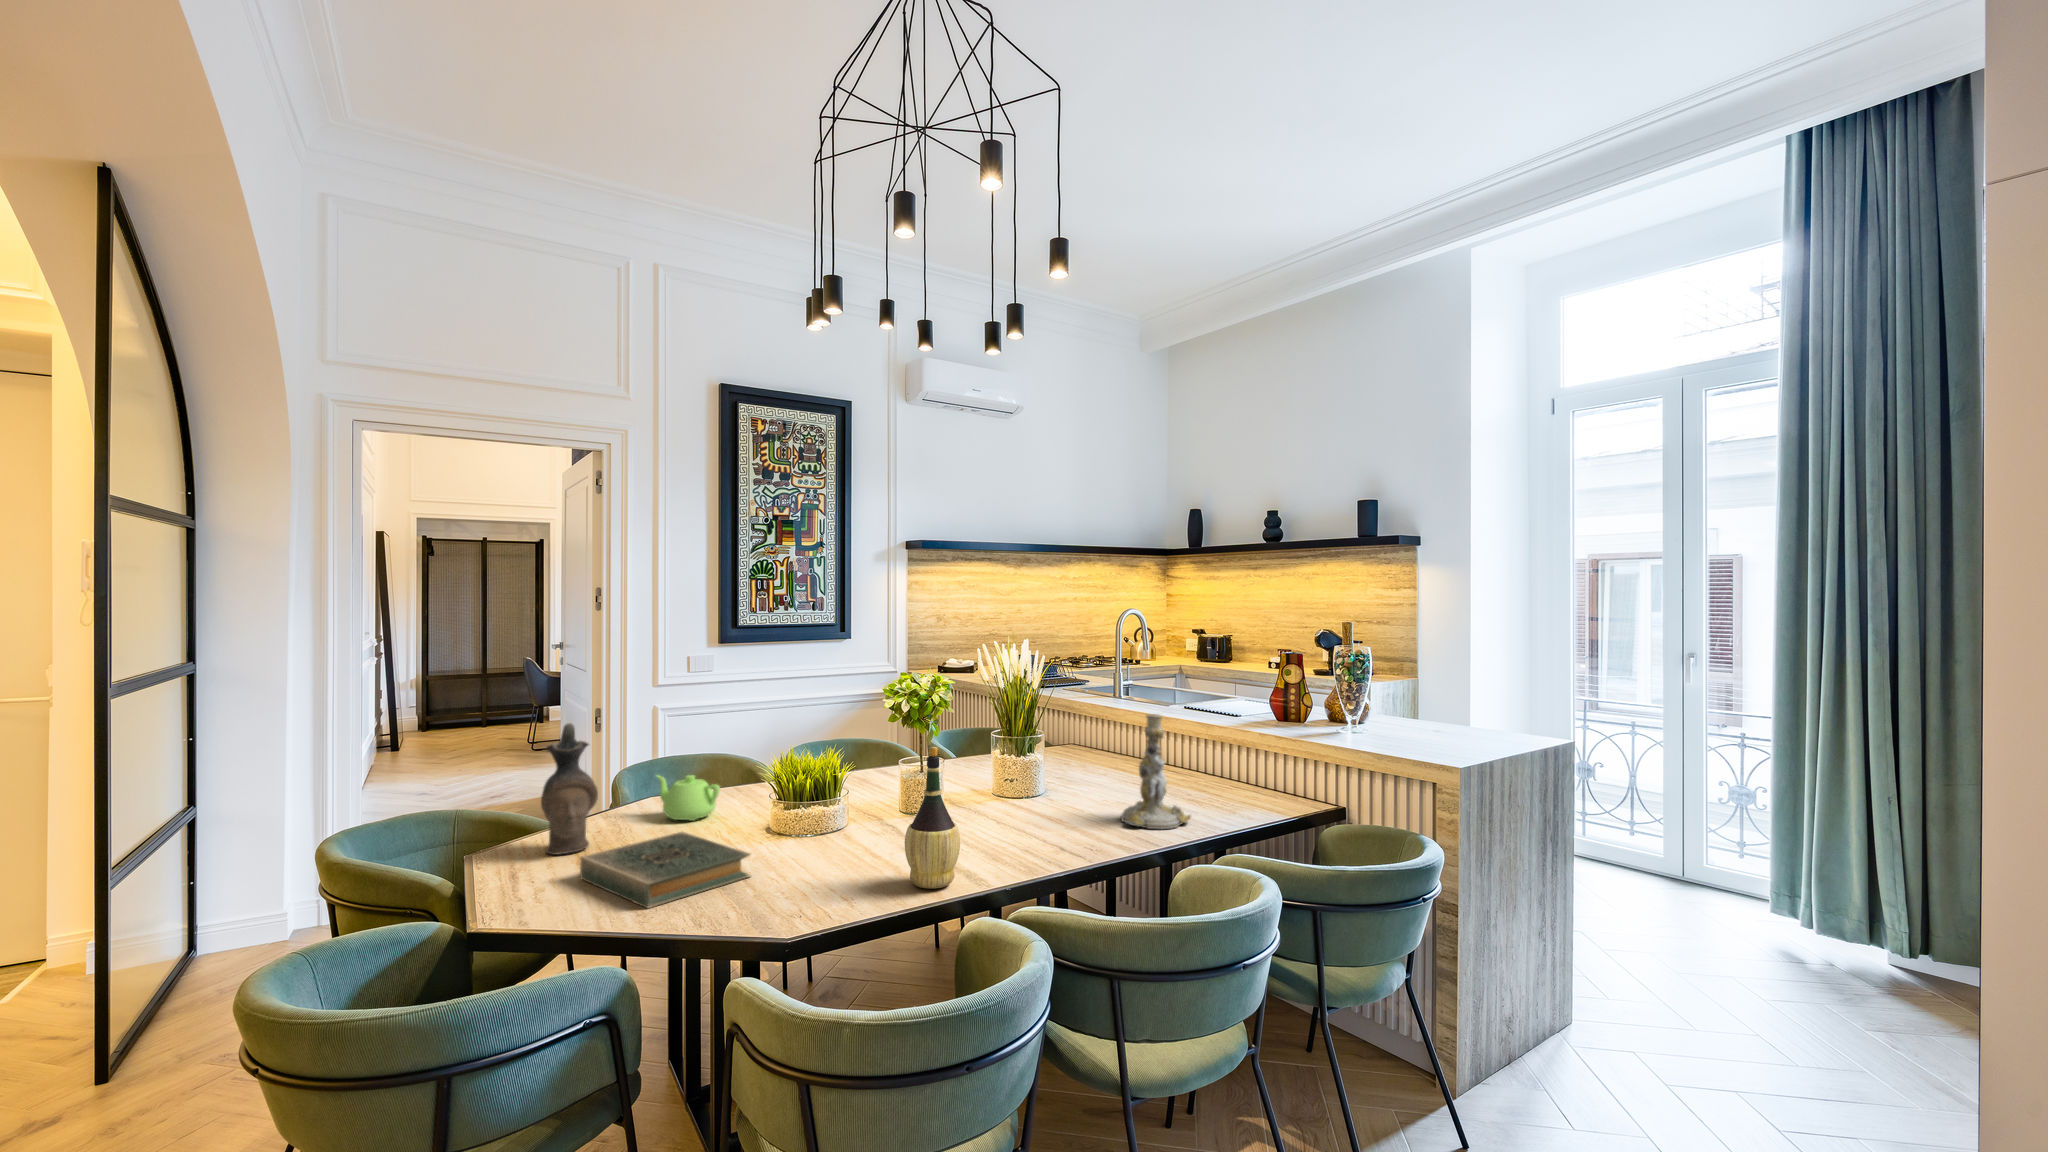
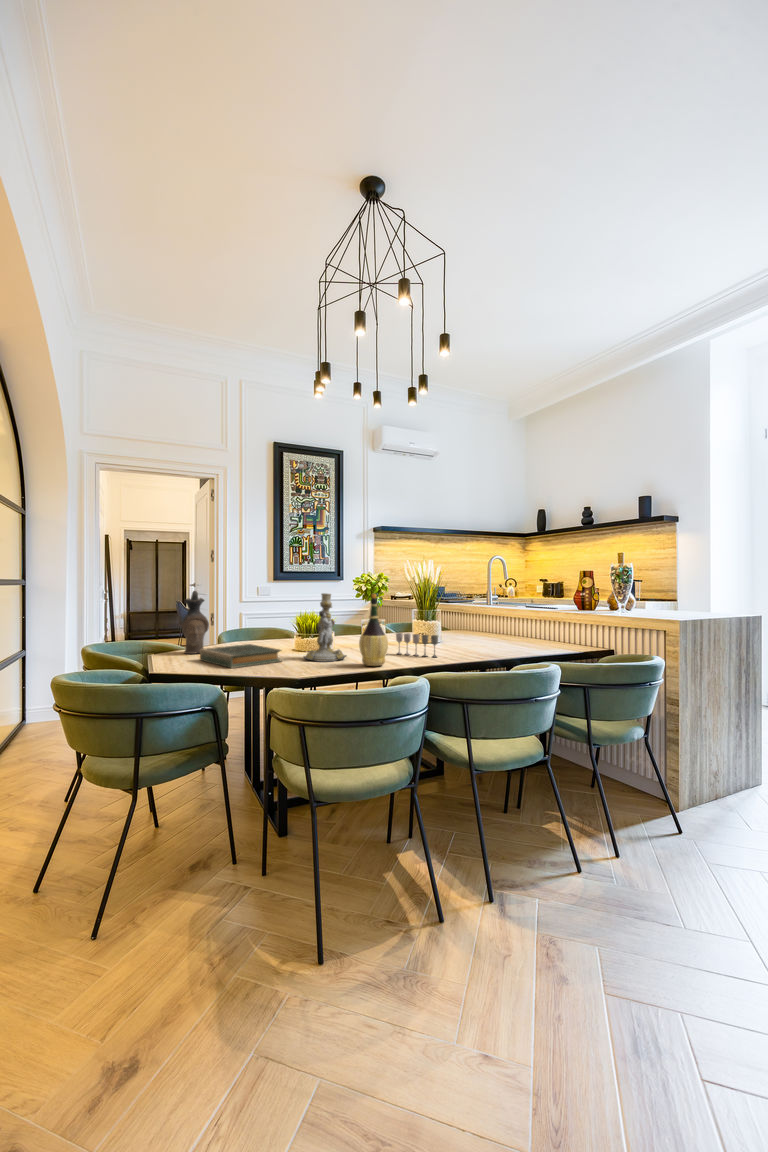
candlestick: present [1121,714,1191,829] -> present [304,593,347,662]
teapot: present [657,775,720,821] -> none [238,624,270,647]
wine glass: none [967,798,1048,848] -> present [396,633,438,657]

